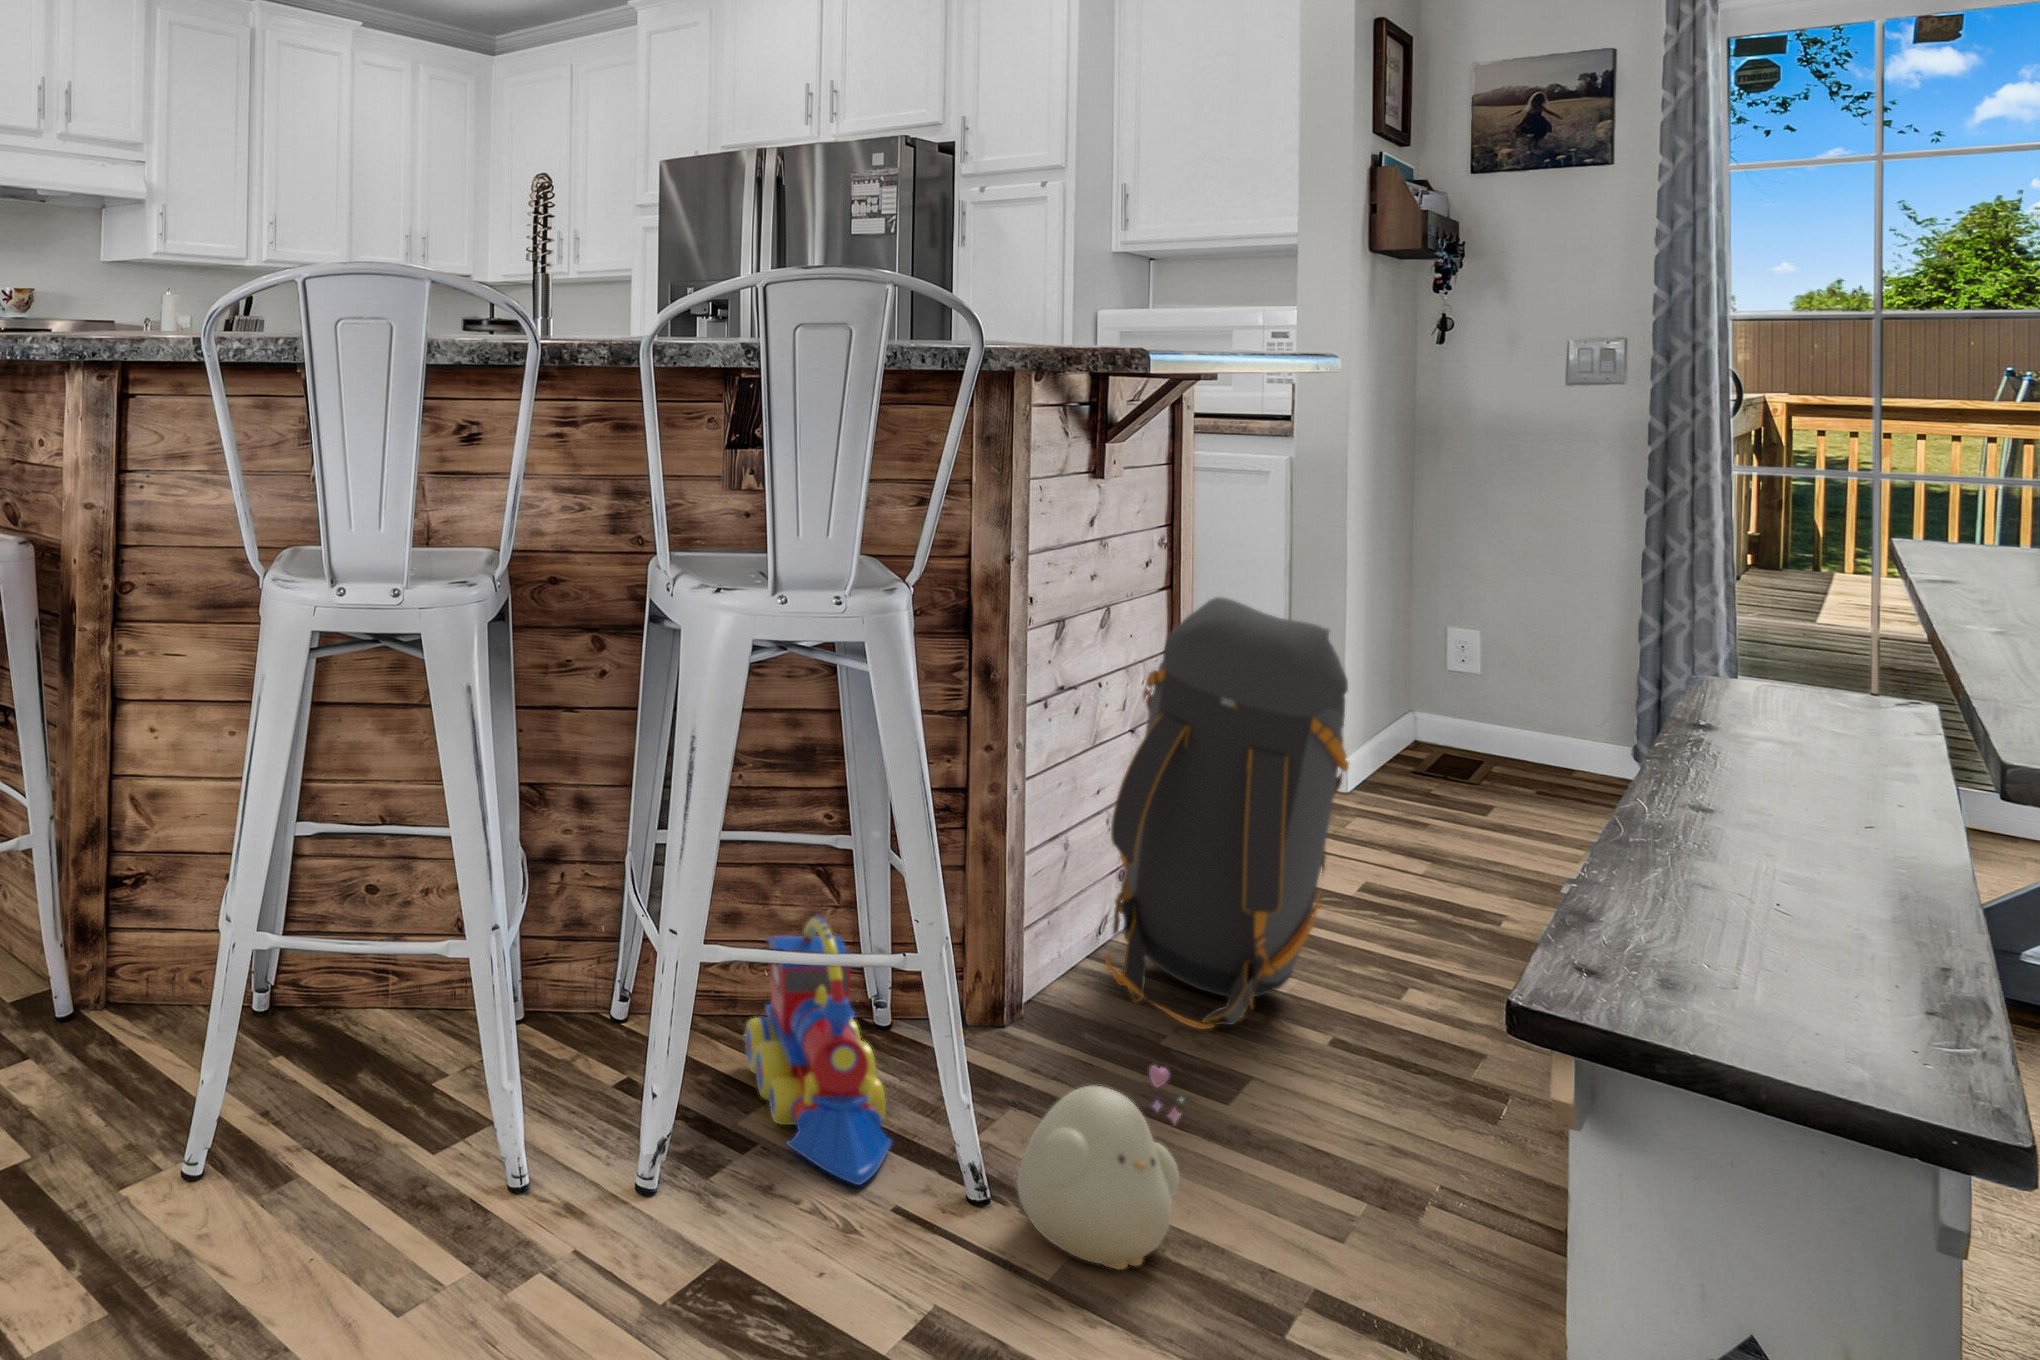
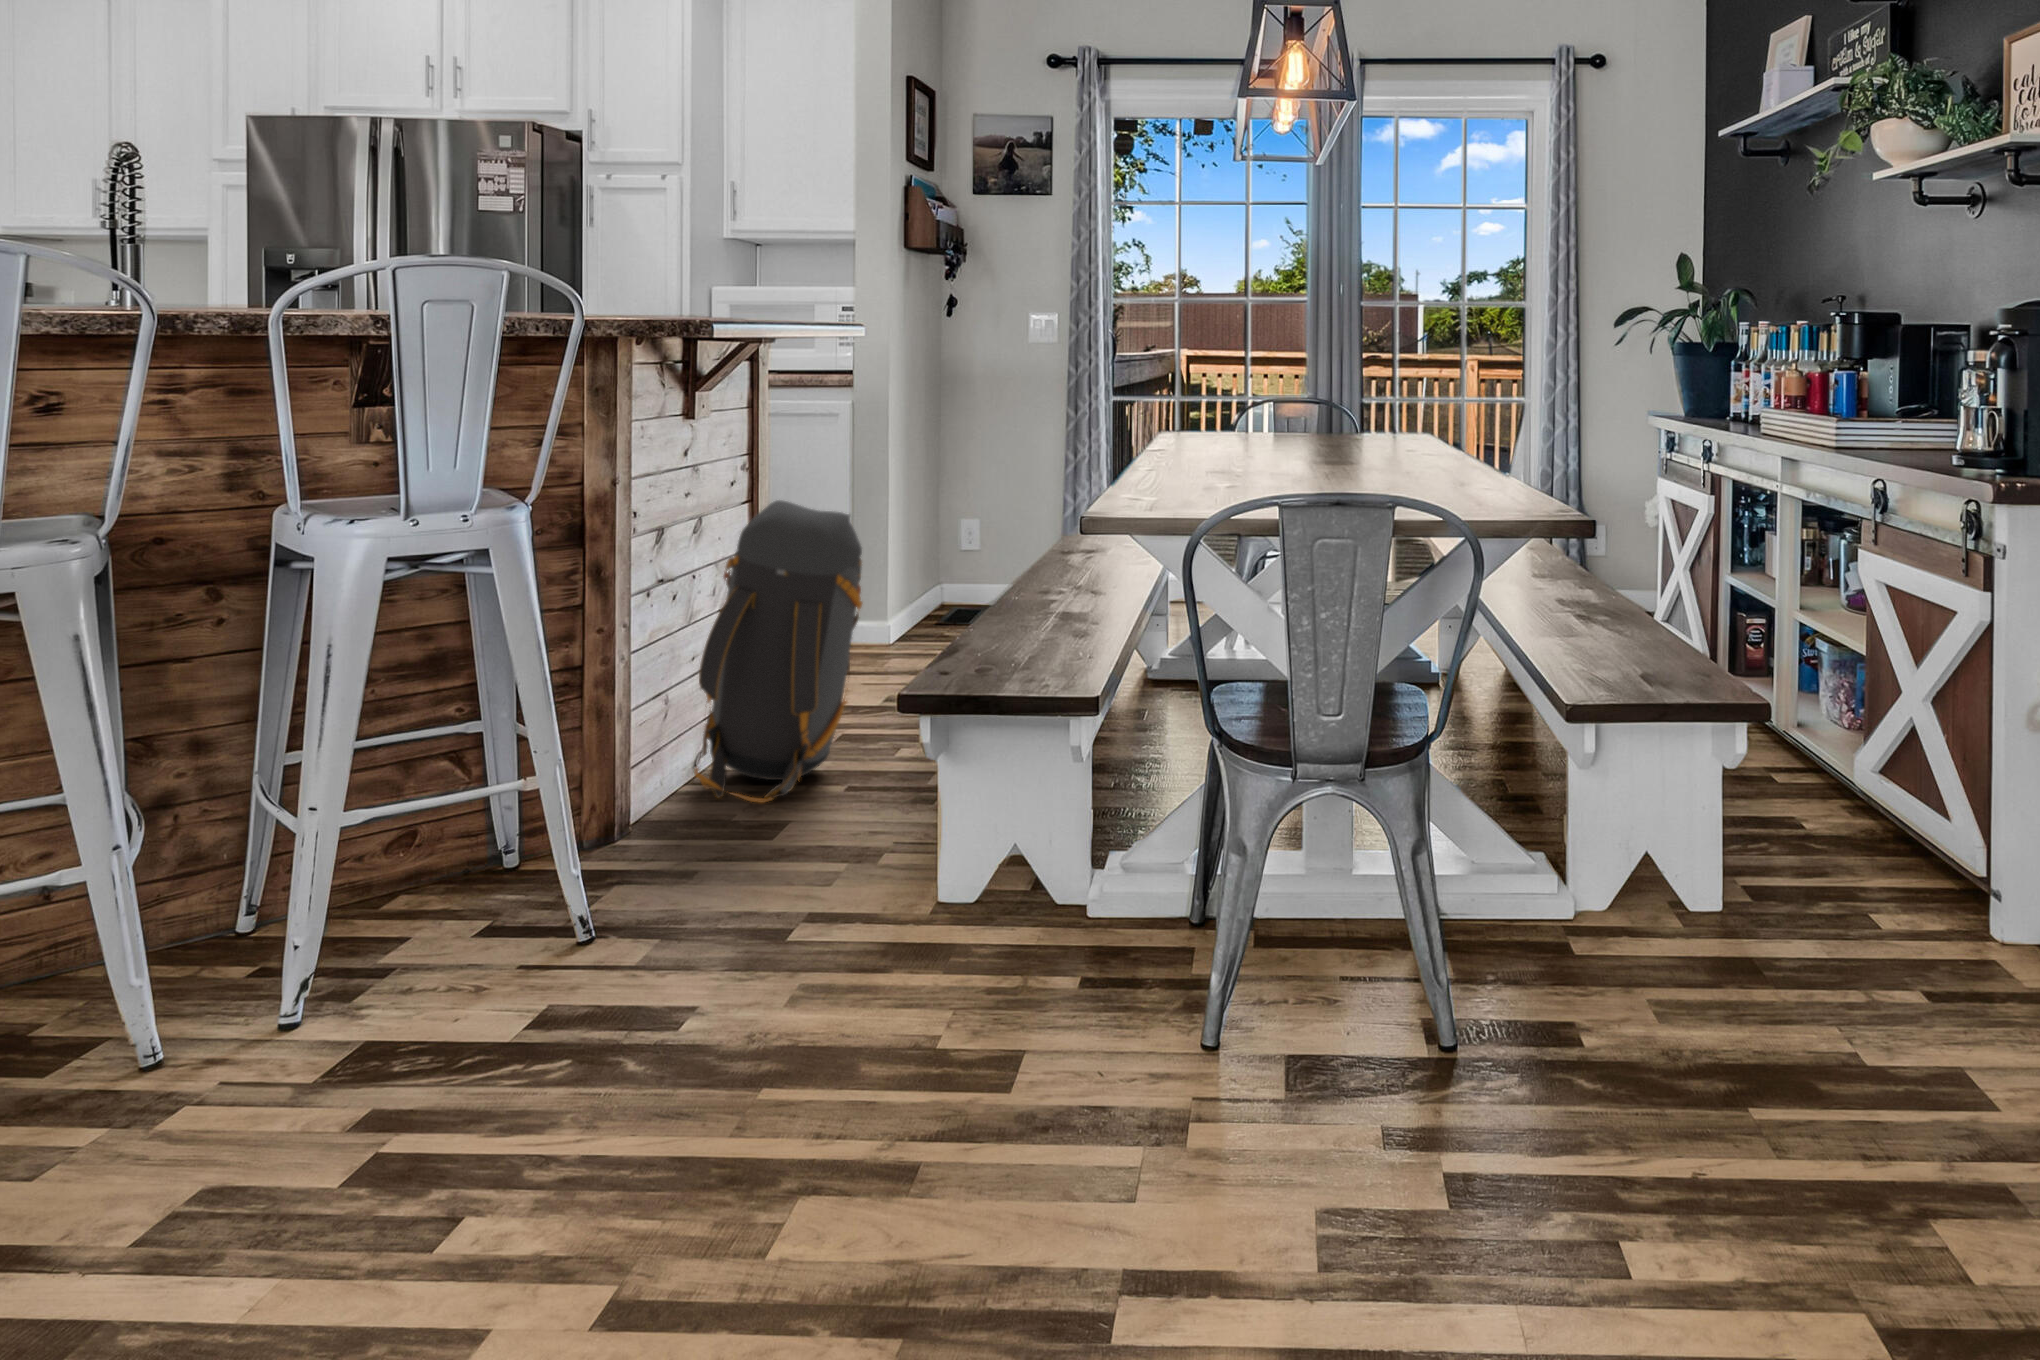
toy train: present [745,916,892,1185] -> none [381,777,518,960]
plush toy: present [1017,1066,1183,1270] -> none [617,811,737,949]

